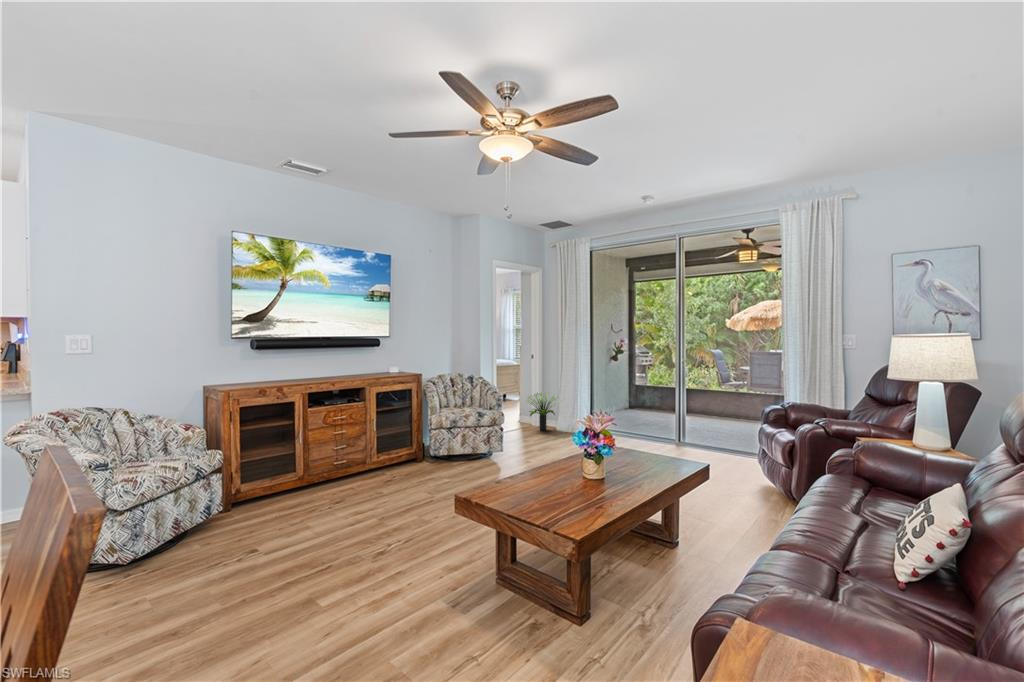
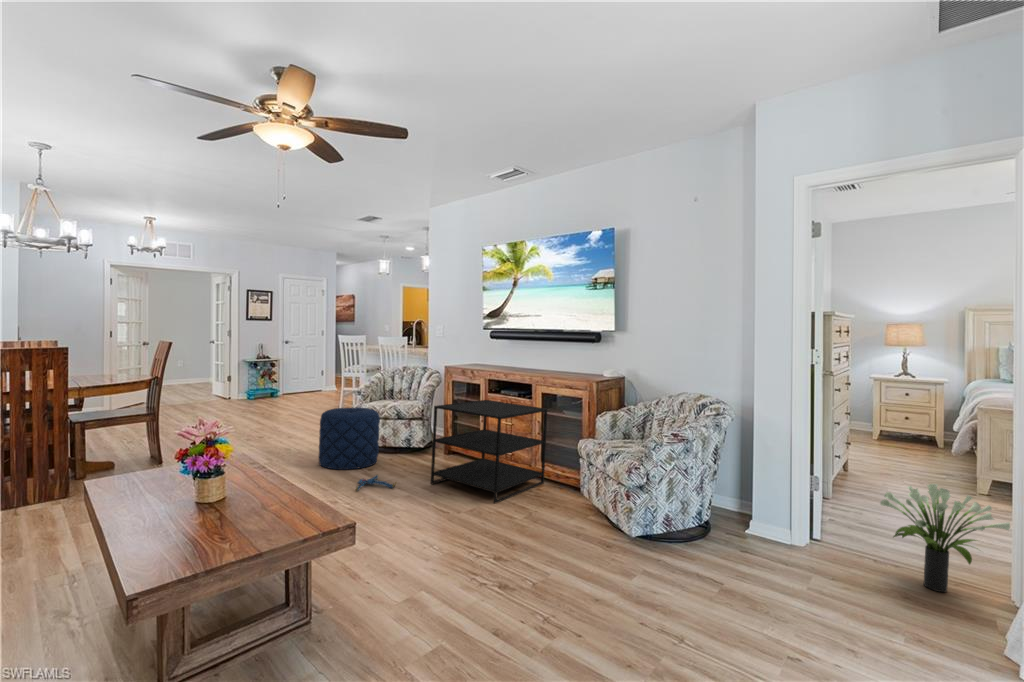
side table: none [322,406,432,505] -> present [431,400,548,503]
pouf: none [175,466,278,575] -> present [319,407,380,470]
plush toy: none [330,513,379,534] -> present [356,475,397,491]

